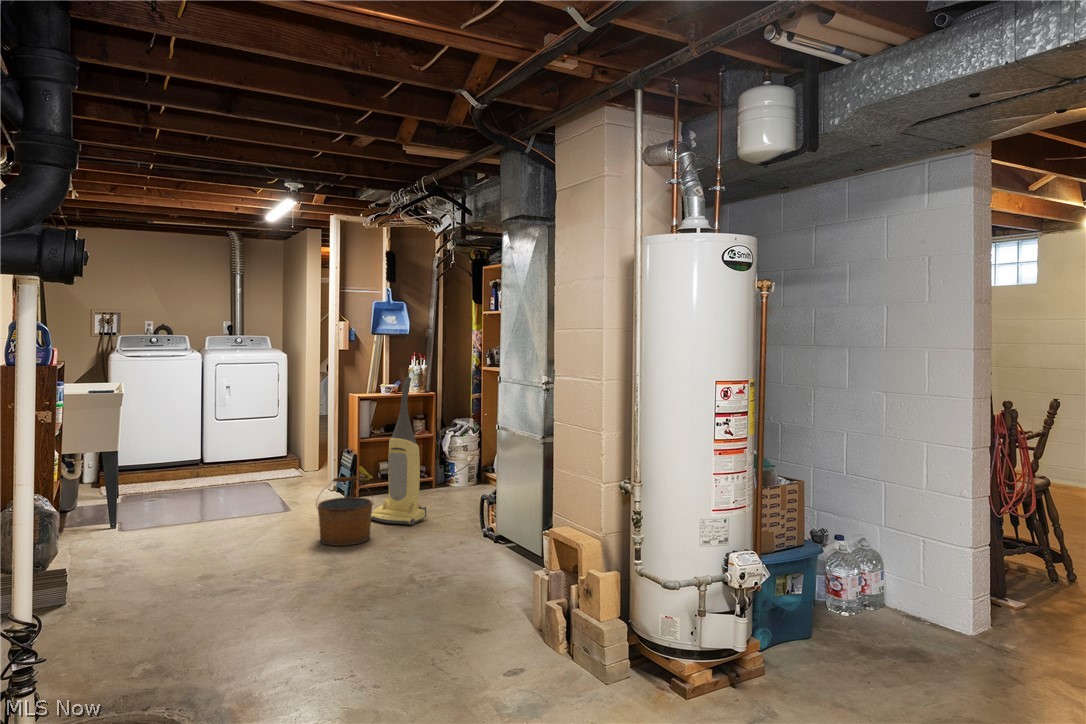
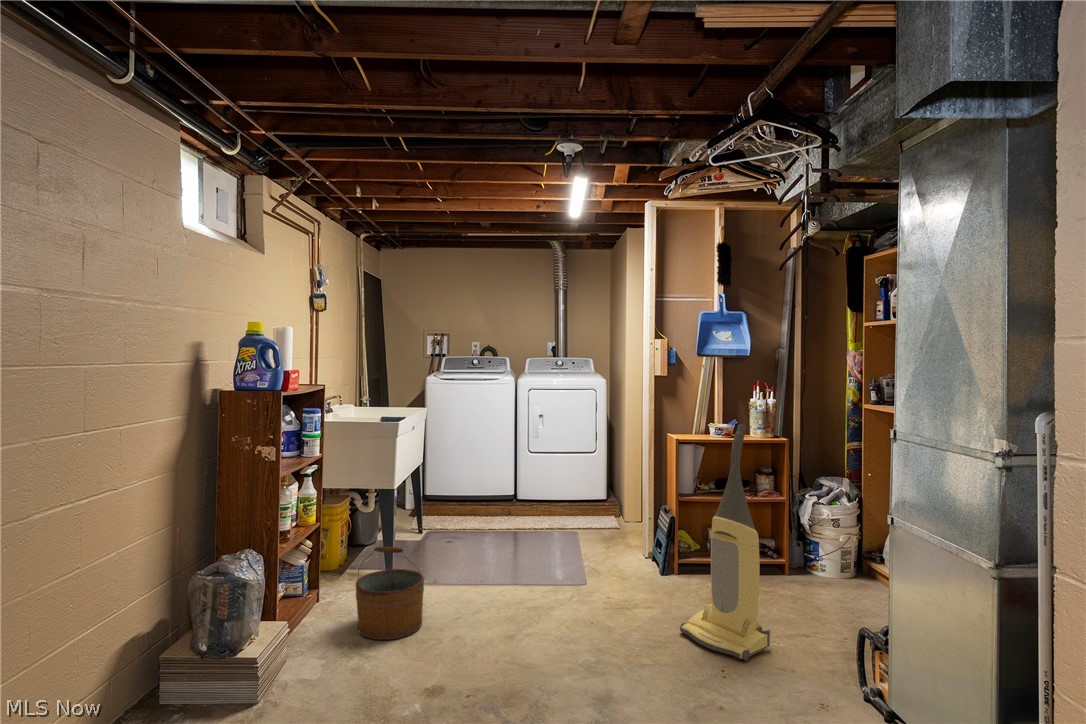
bucket: present [317,477,373,546] -> present [356,547,424,640]

